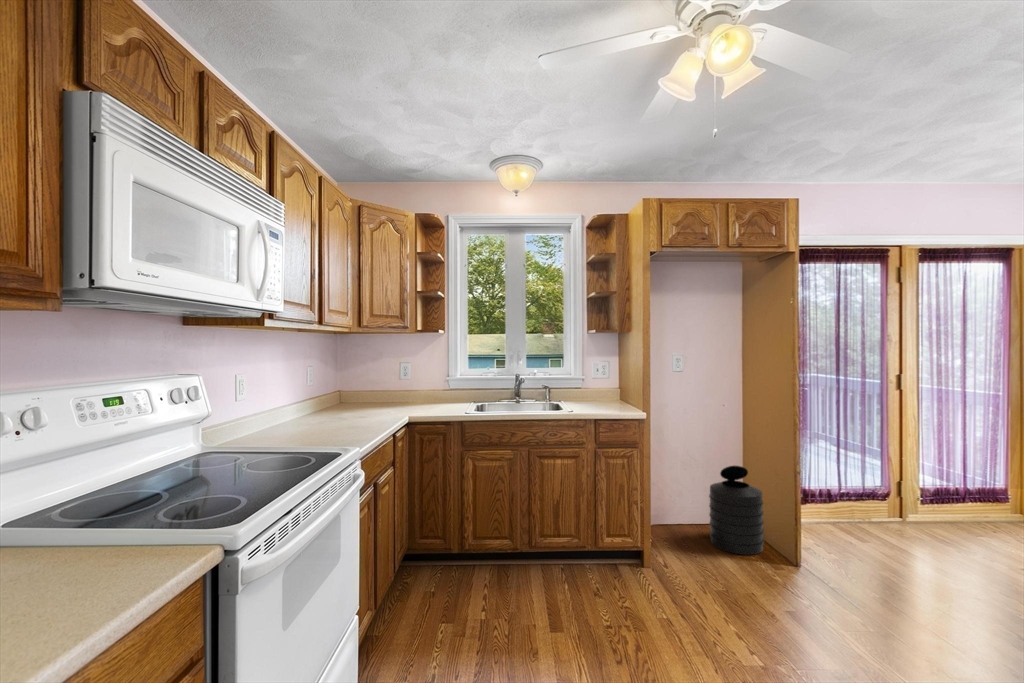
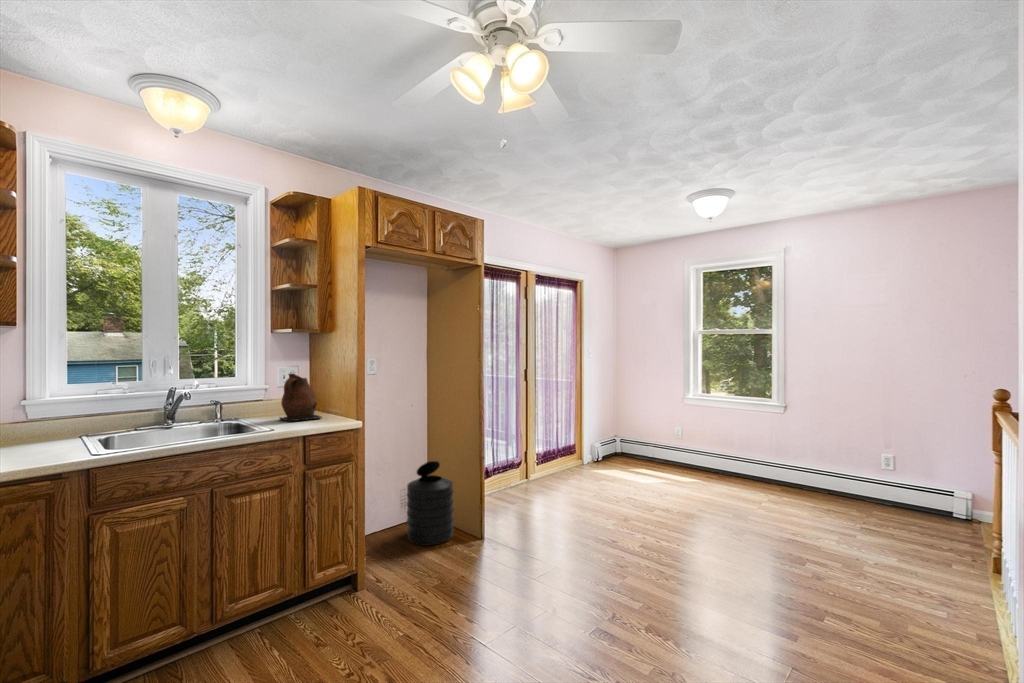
ceramic pitcher: none [586,367,620,408] -> present [280,374,322,421]

